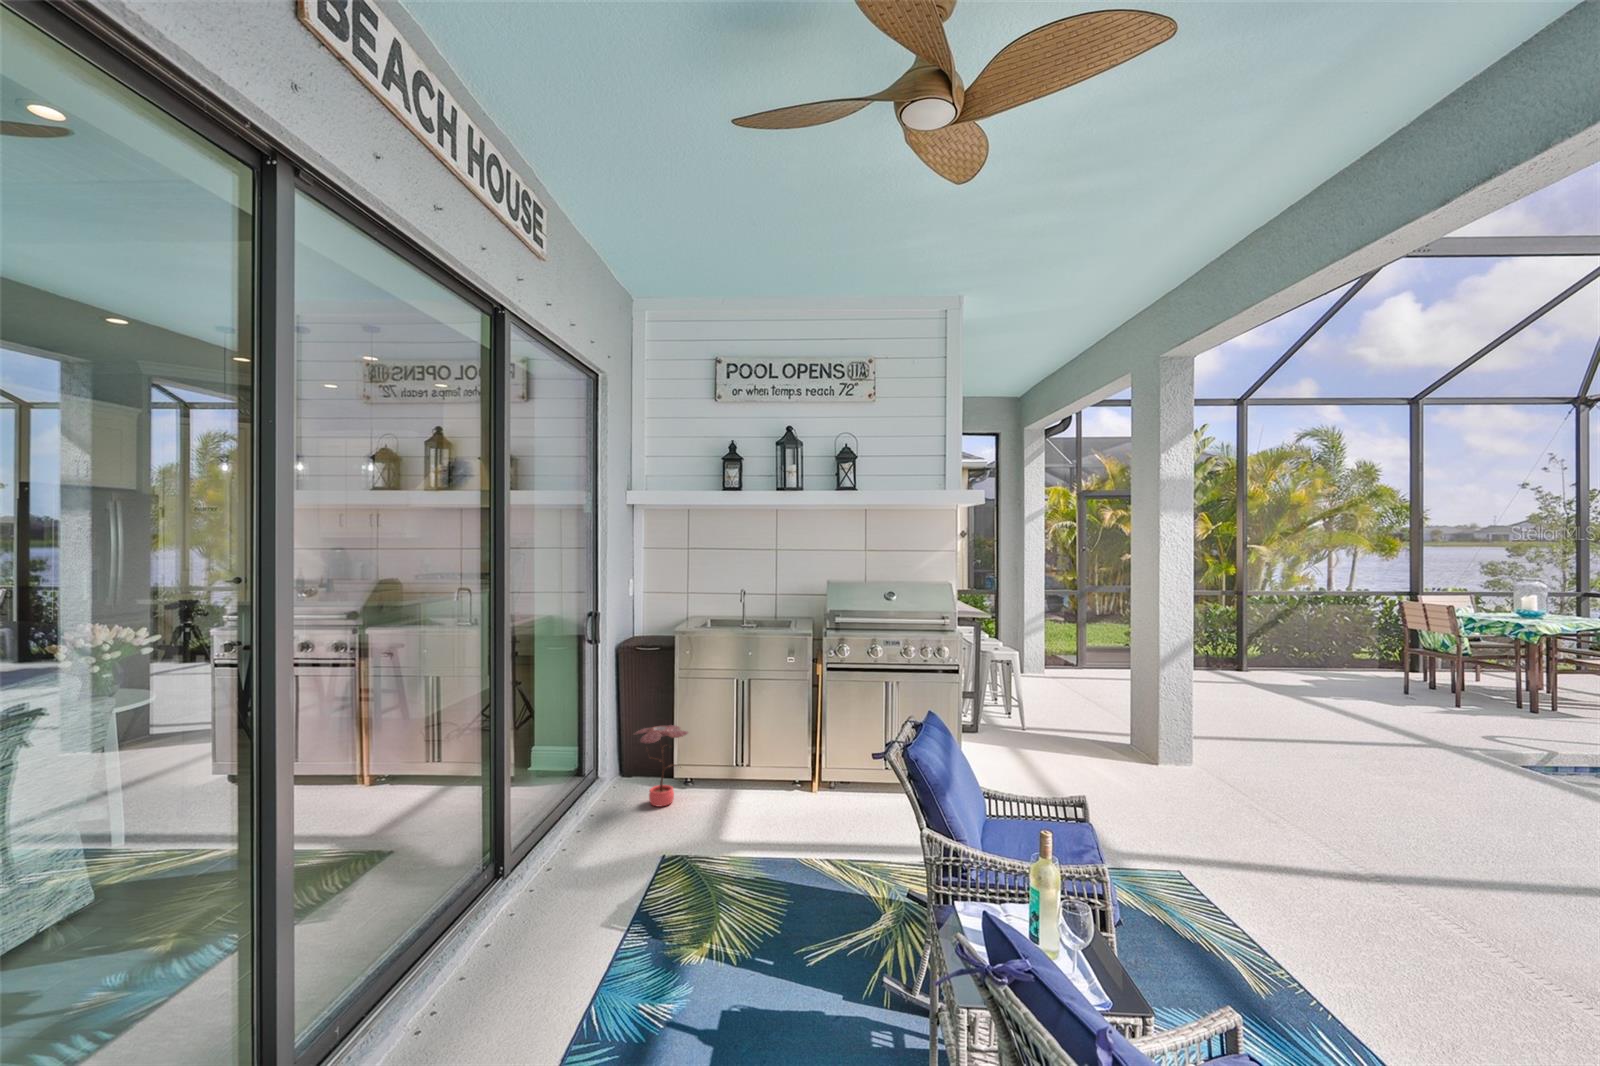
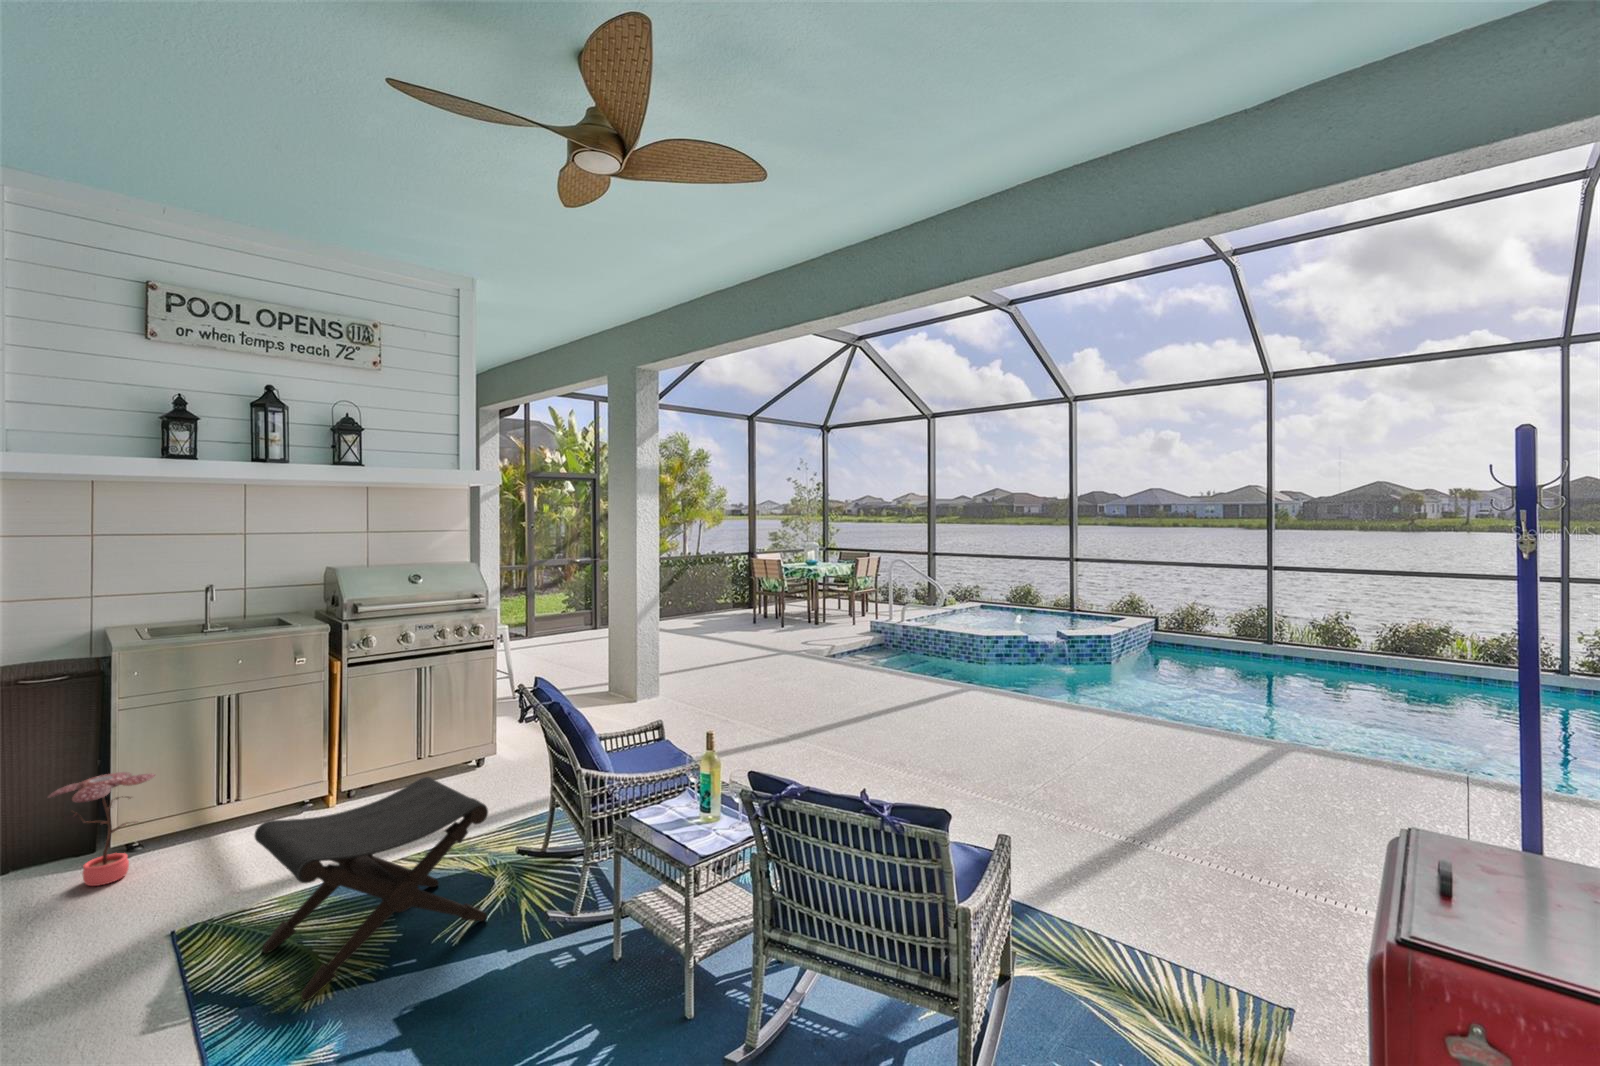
footstool: none [680,789,849,962] -> present [254,777,488,1001]

